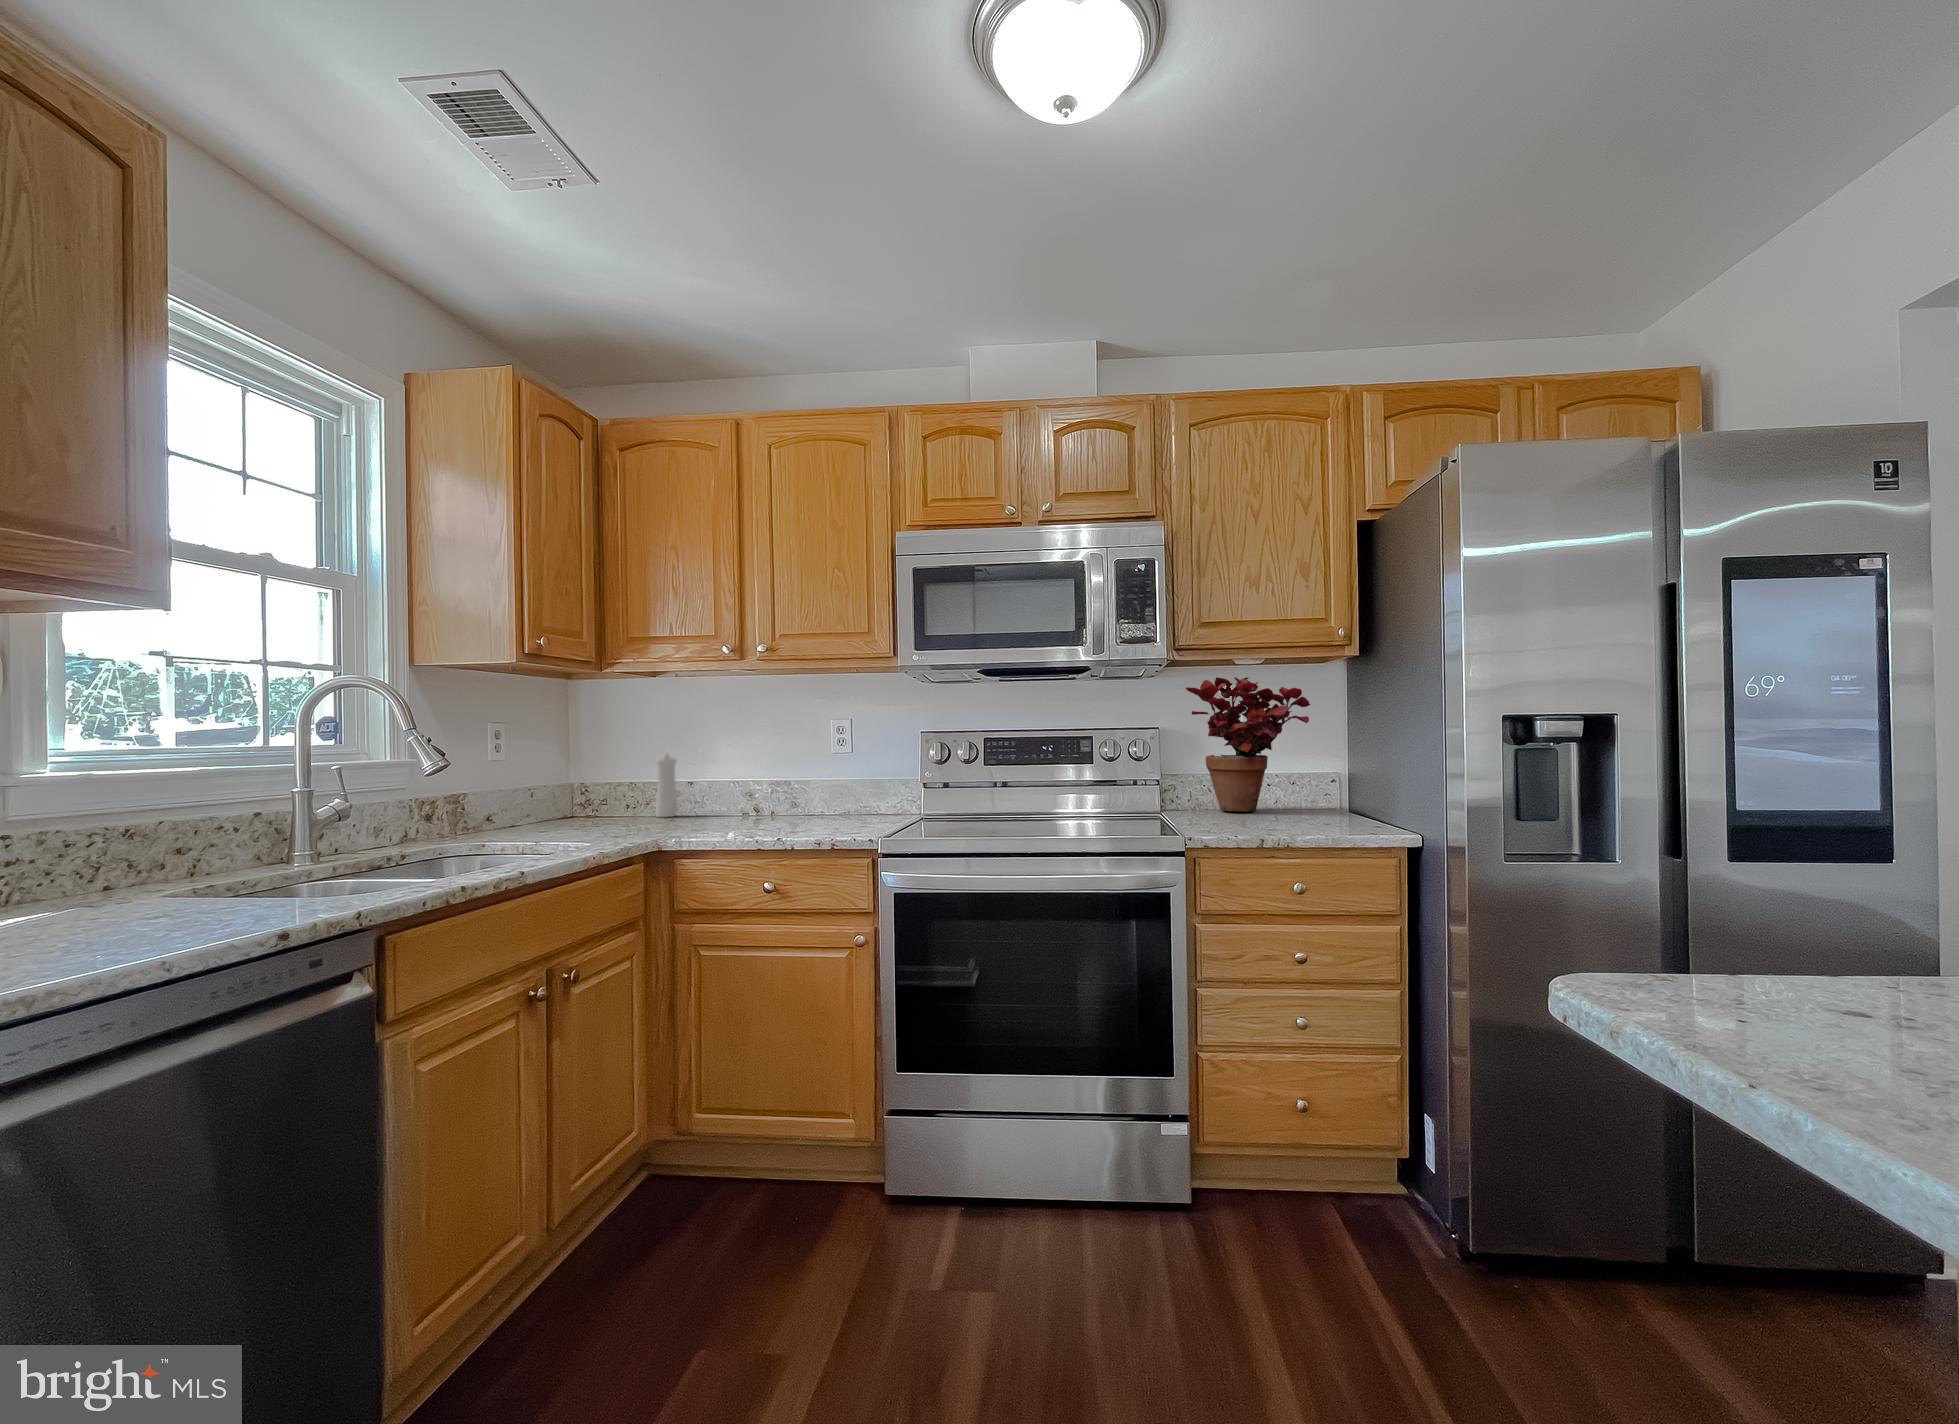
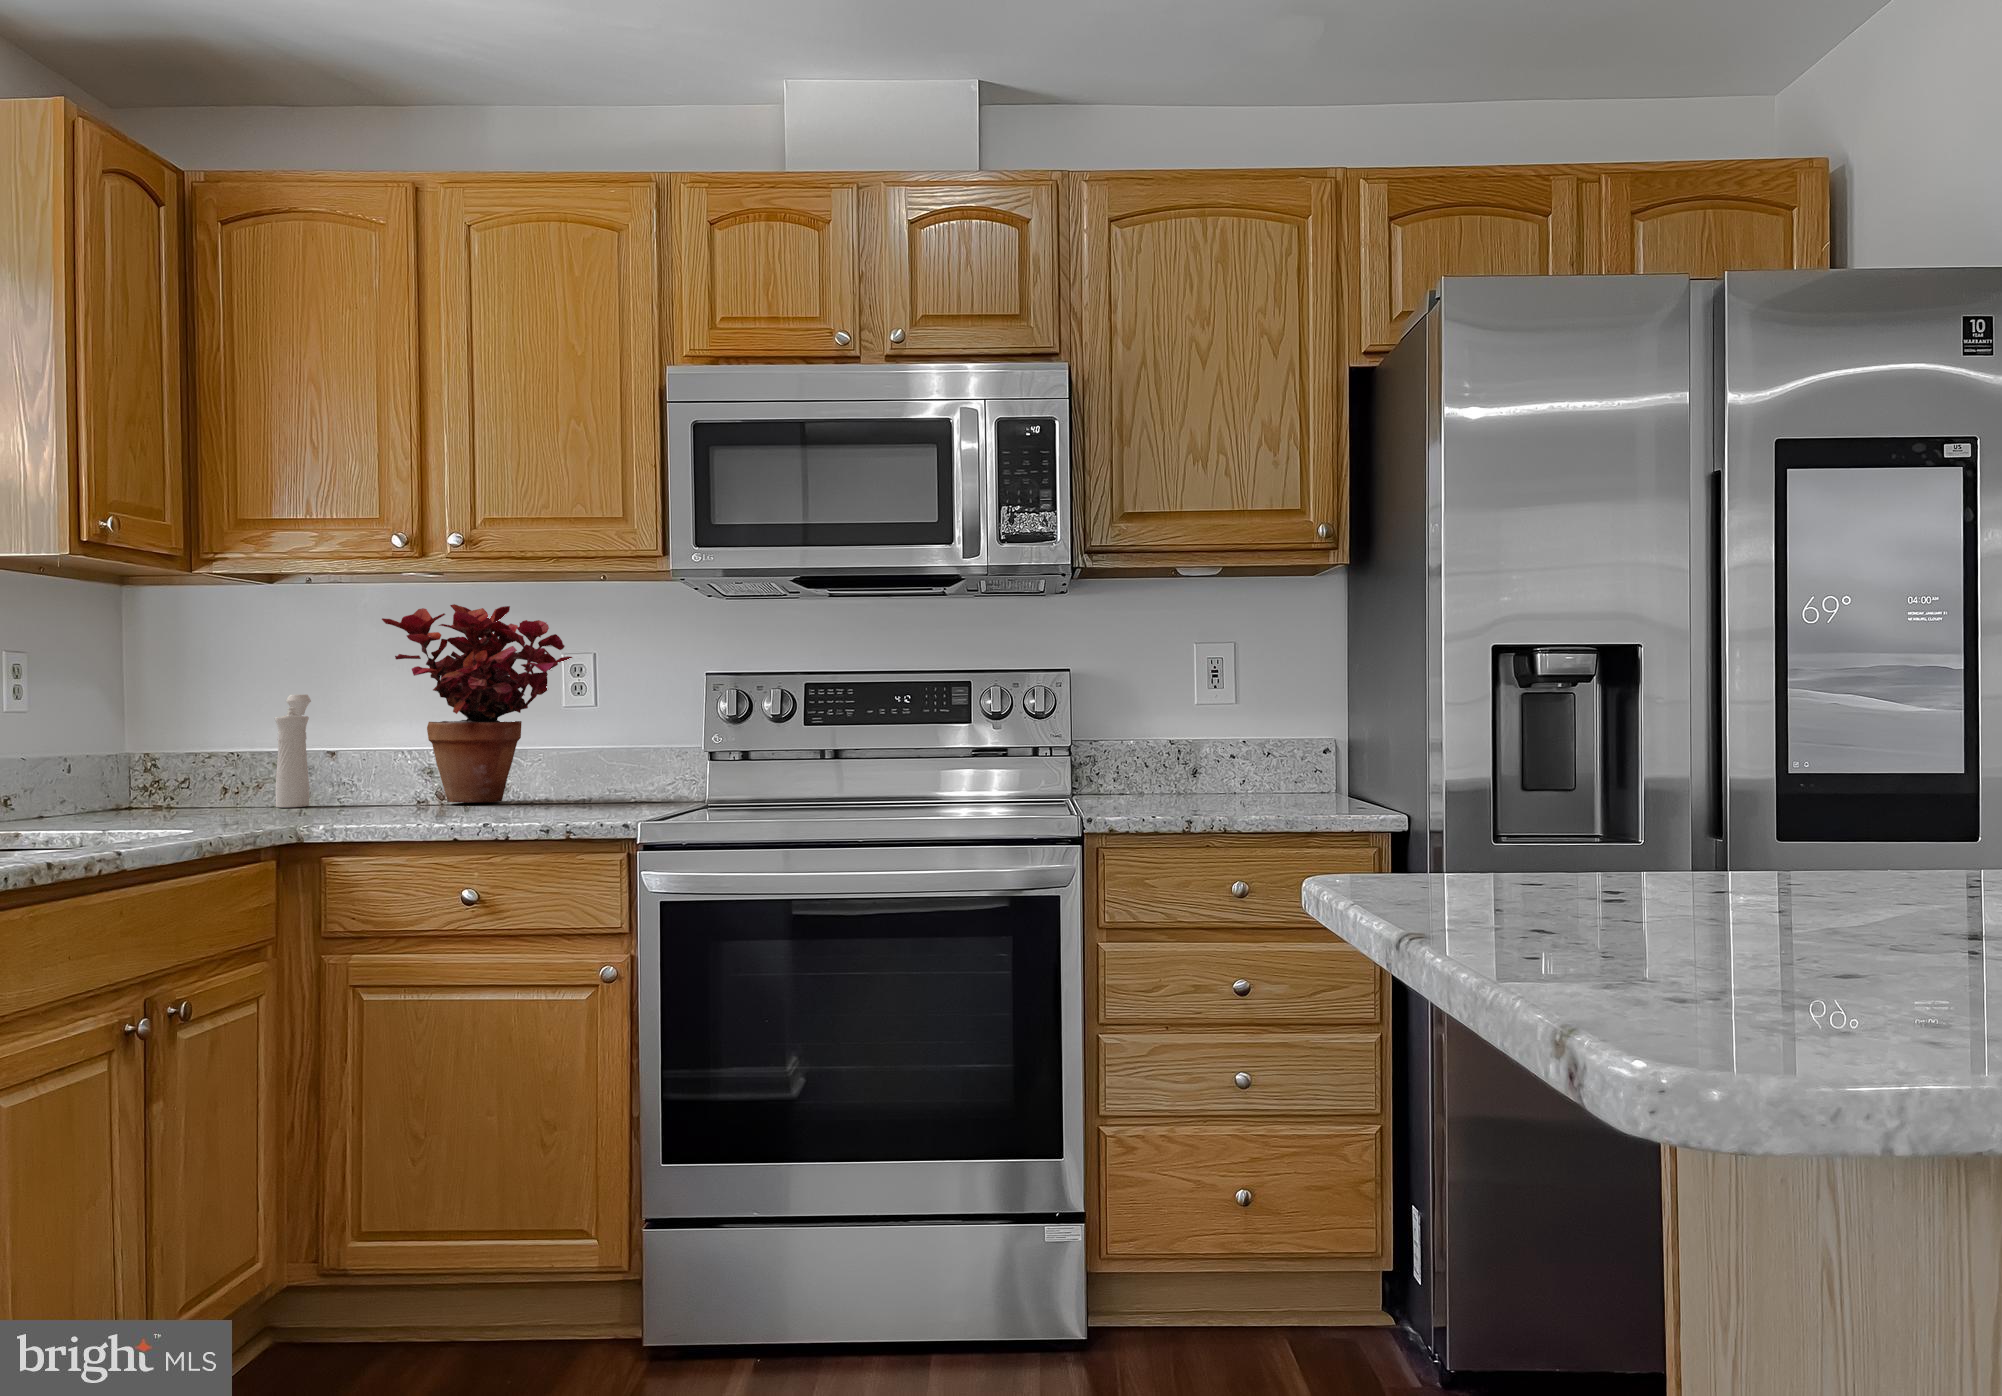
potted plant: present [1185,677,1310,812] -> present [382,604,572,802]

